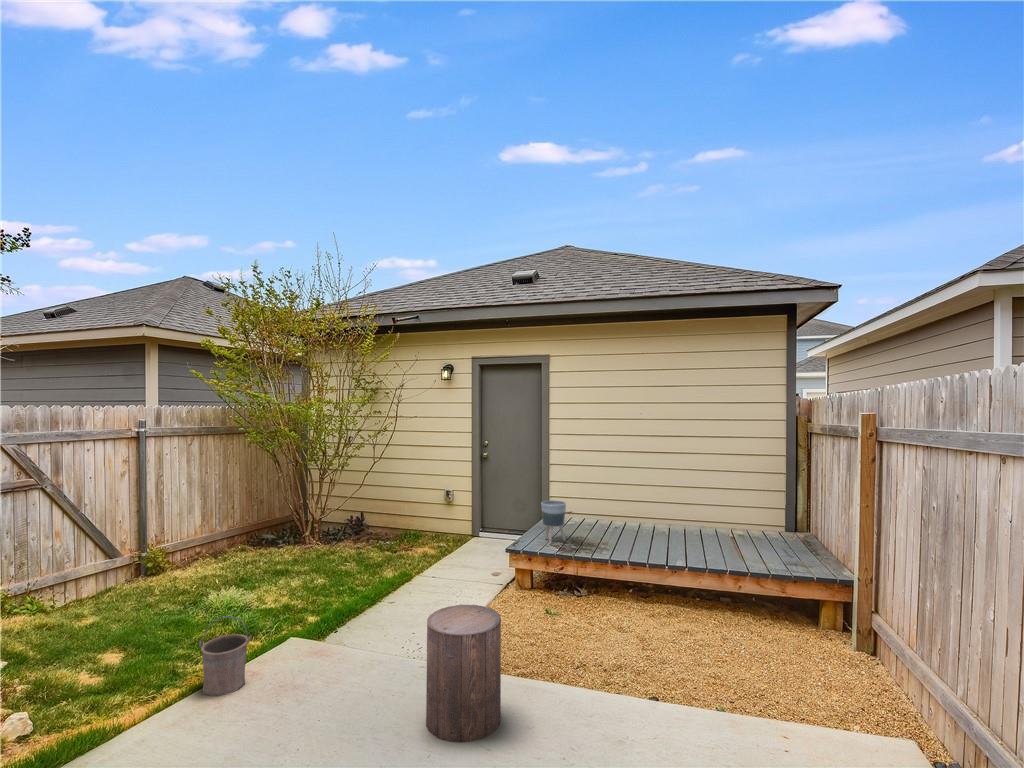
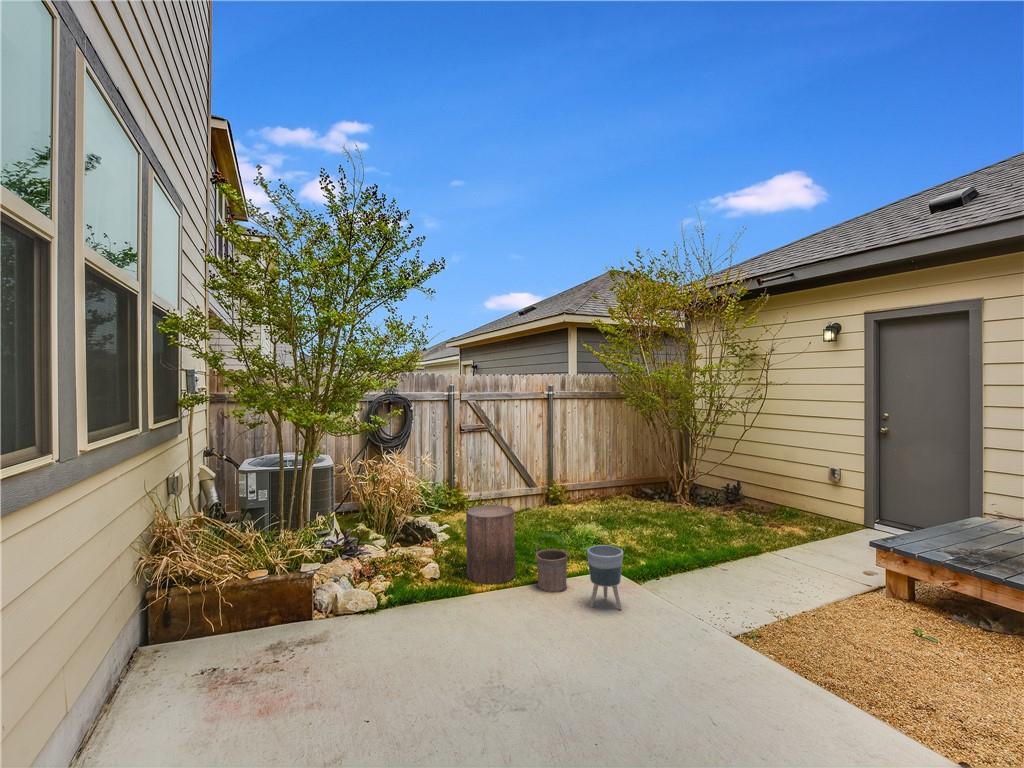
planter: present [541,500,566,544] -> present [587,545,623,610]
stool: present [426,605,501,742] -> present [466,505,515,584]

